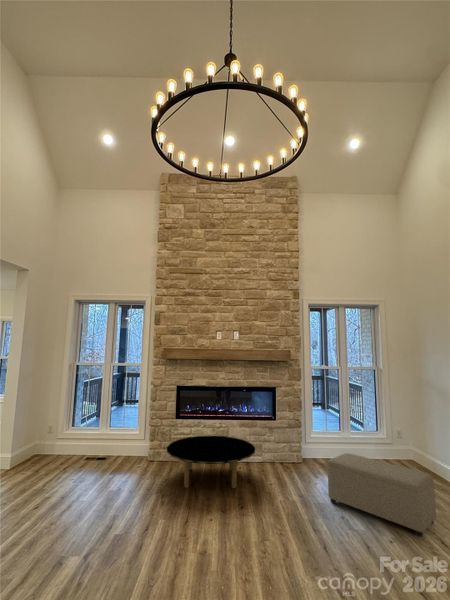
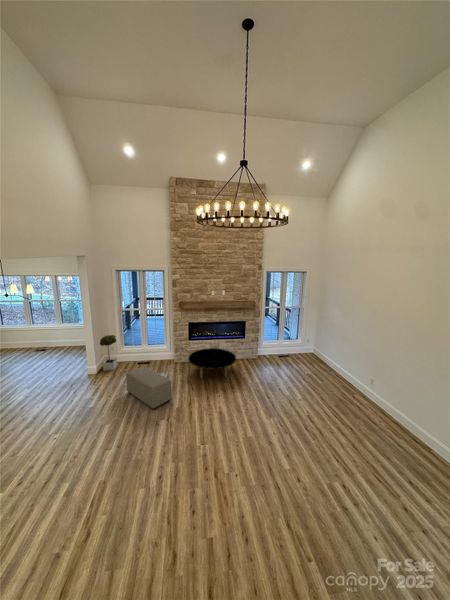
potted tree: none [24,399,55,465] -> present [100,335,117,371]
ottoman: present [328,453,436,537] -> present [126,366,172,410]

